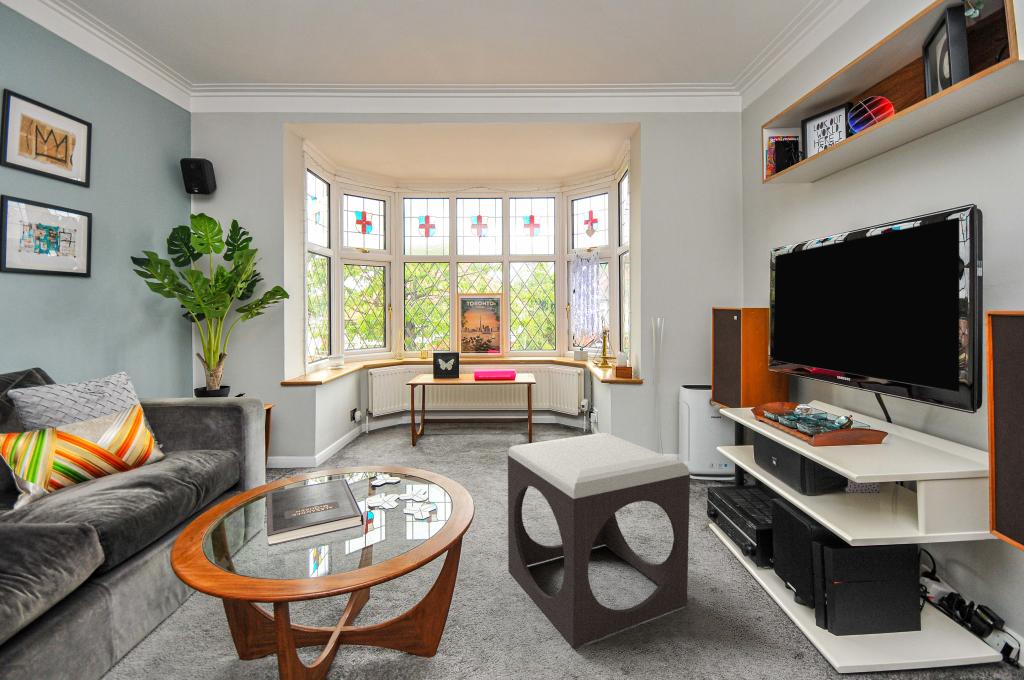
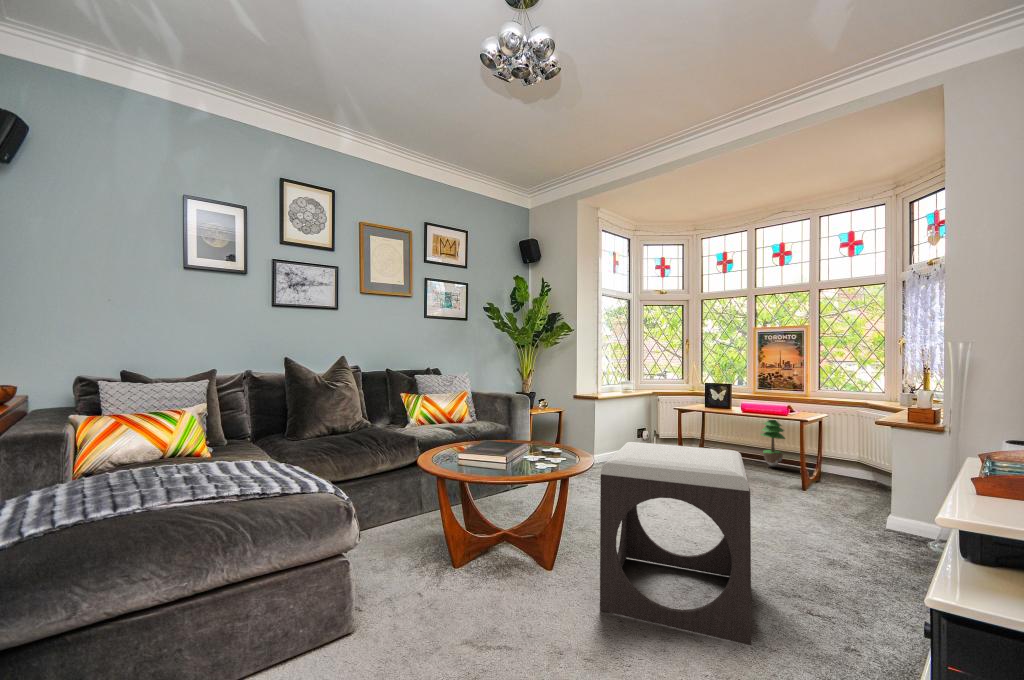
potted tree: none [471,366,492,423] -> present [761,419,785,467]

